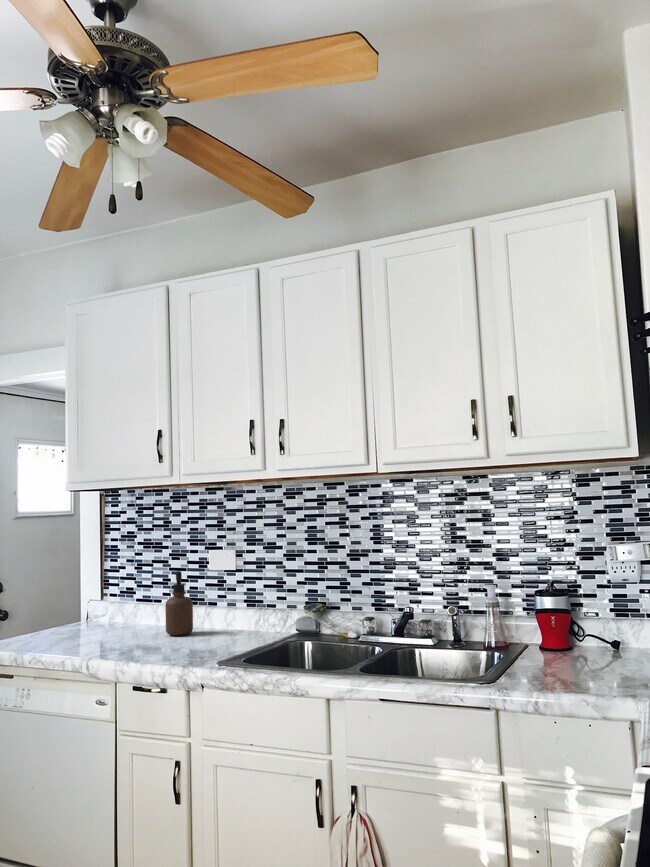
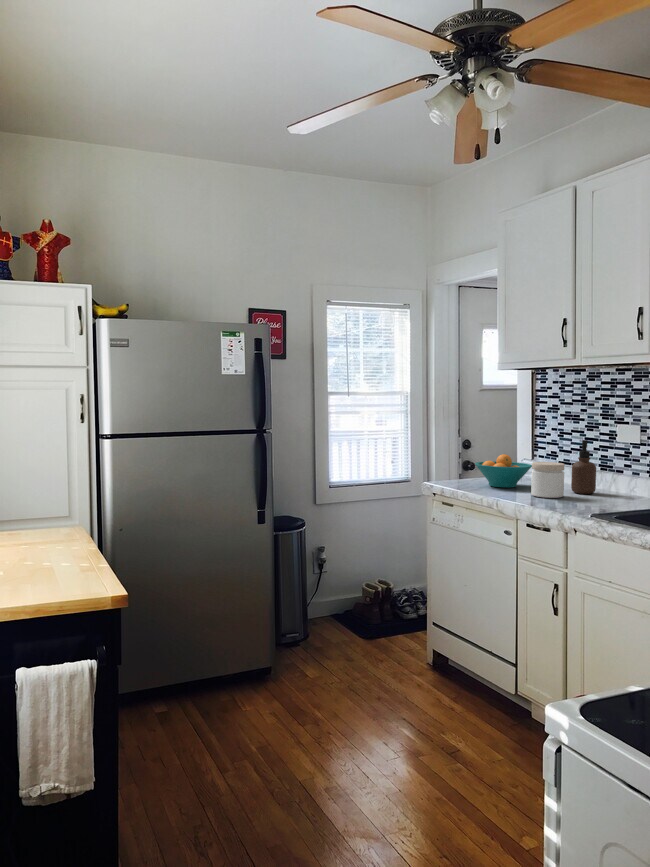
fruit bowl: none [42,598,116,642] -> present [475,454,532,488]
jar: none [125,602,164,649] -> present [531,462,564,498]

